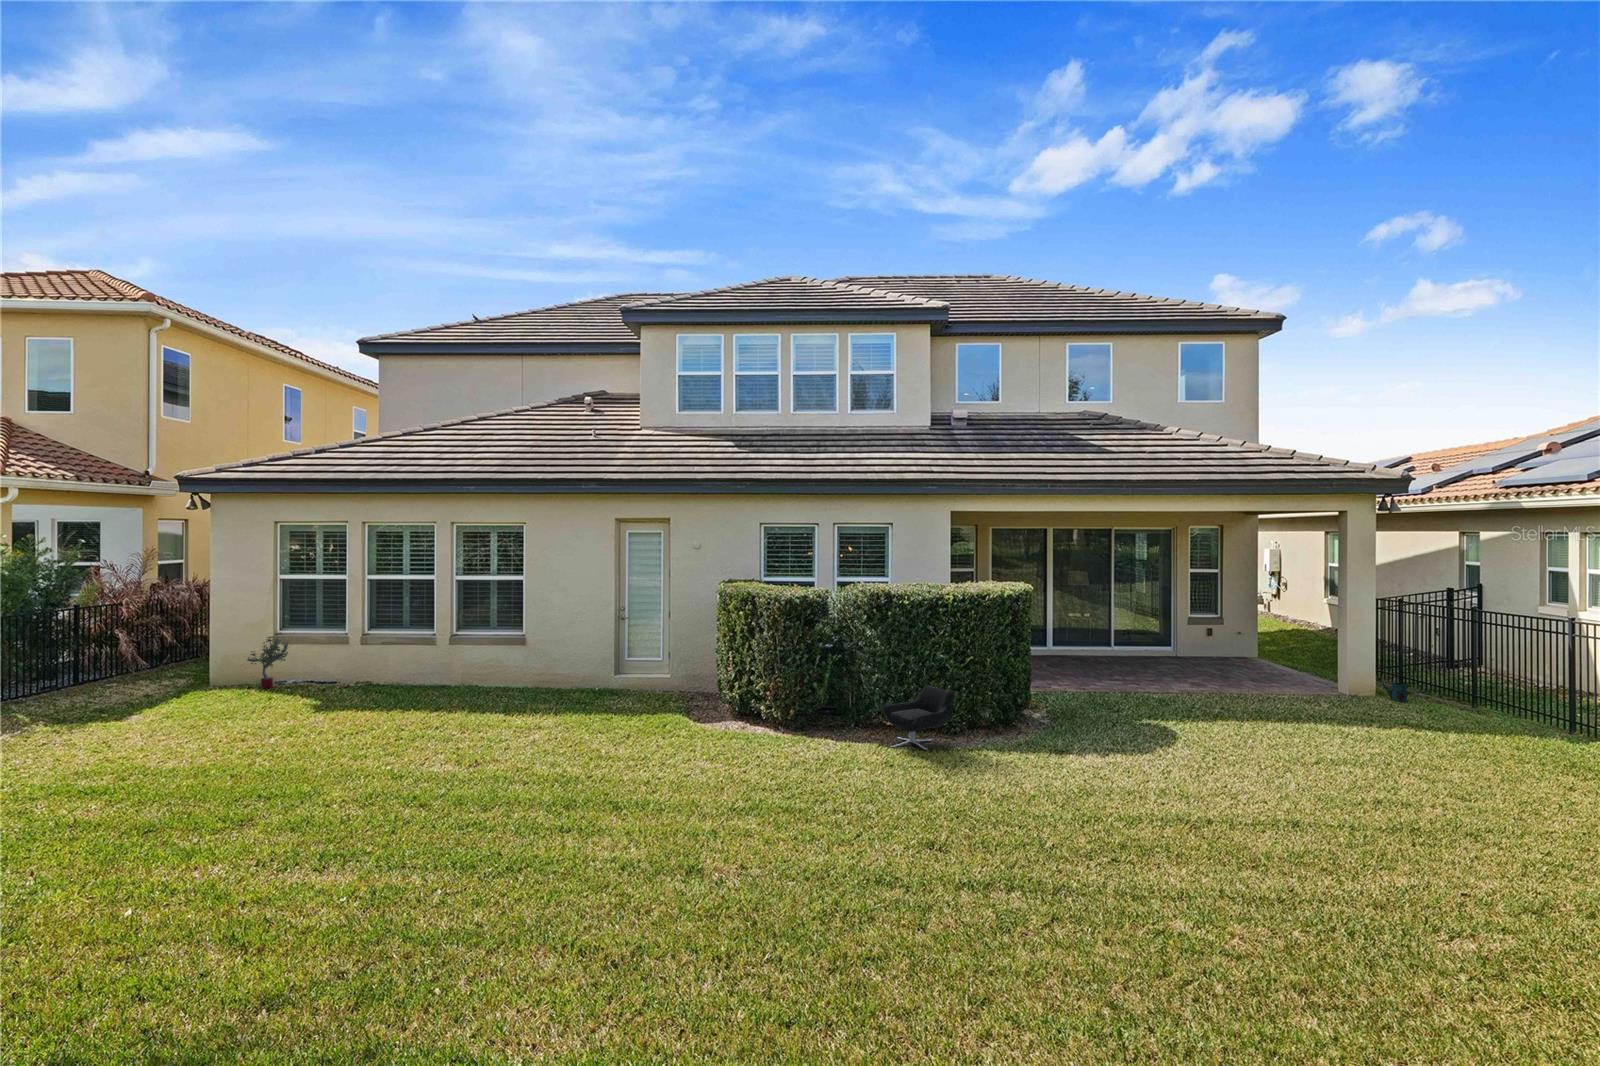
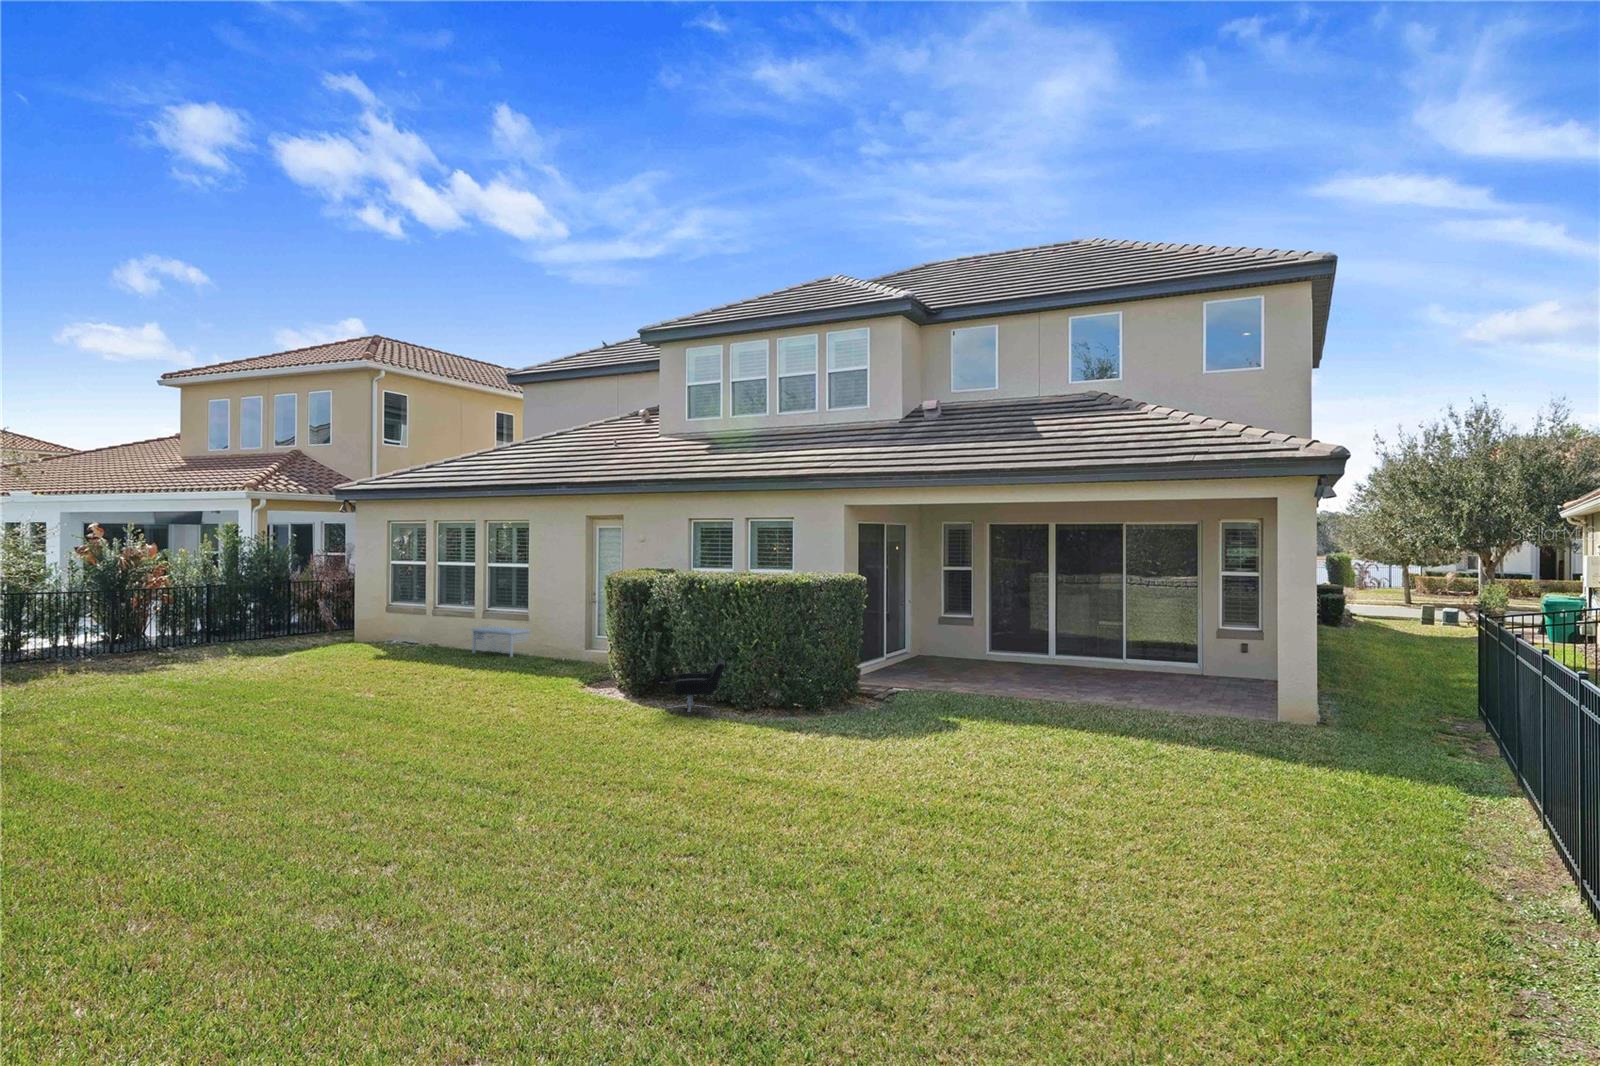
potted tree: present [247,636,288,689] -> none [367,605,392,643]
storage bench: none [453,655,540,695] -> present [471,627,530,657]
watering can: present [1377,678,1408,702] -> none [1325,701,1362,732]

